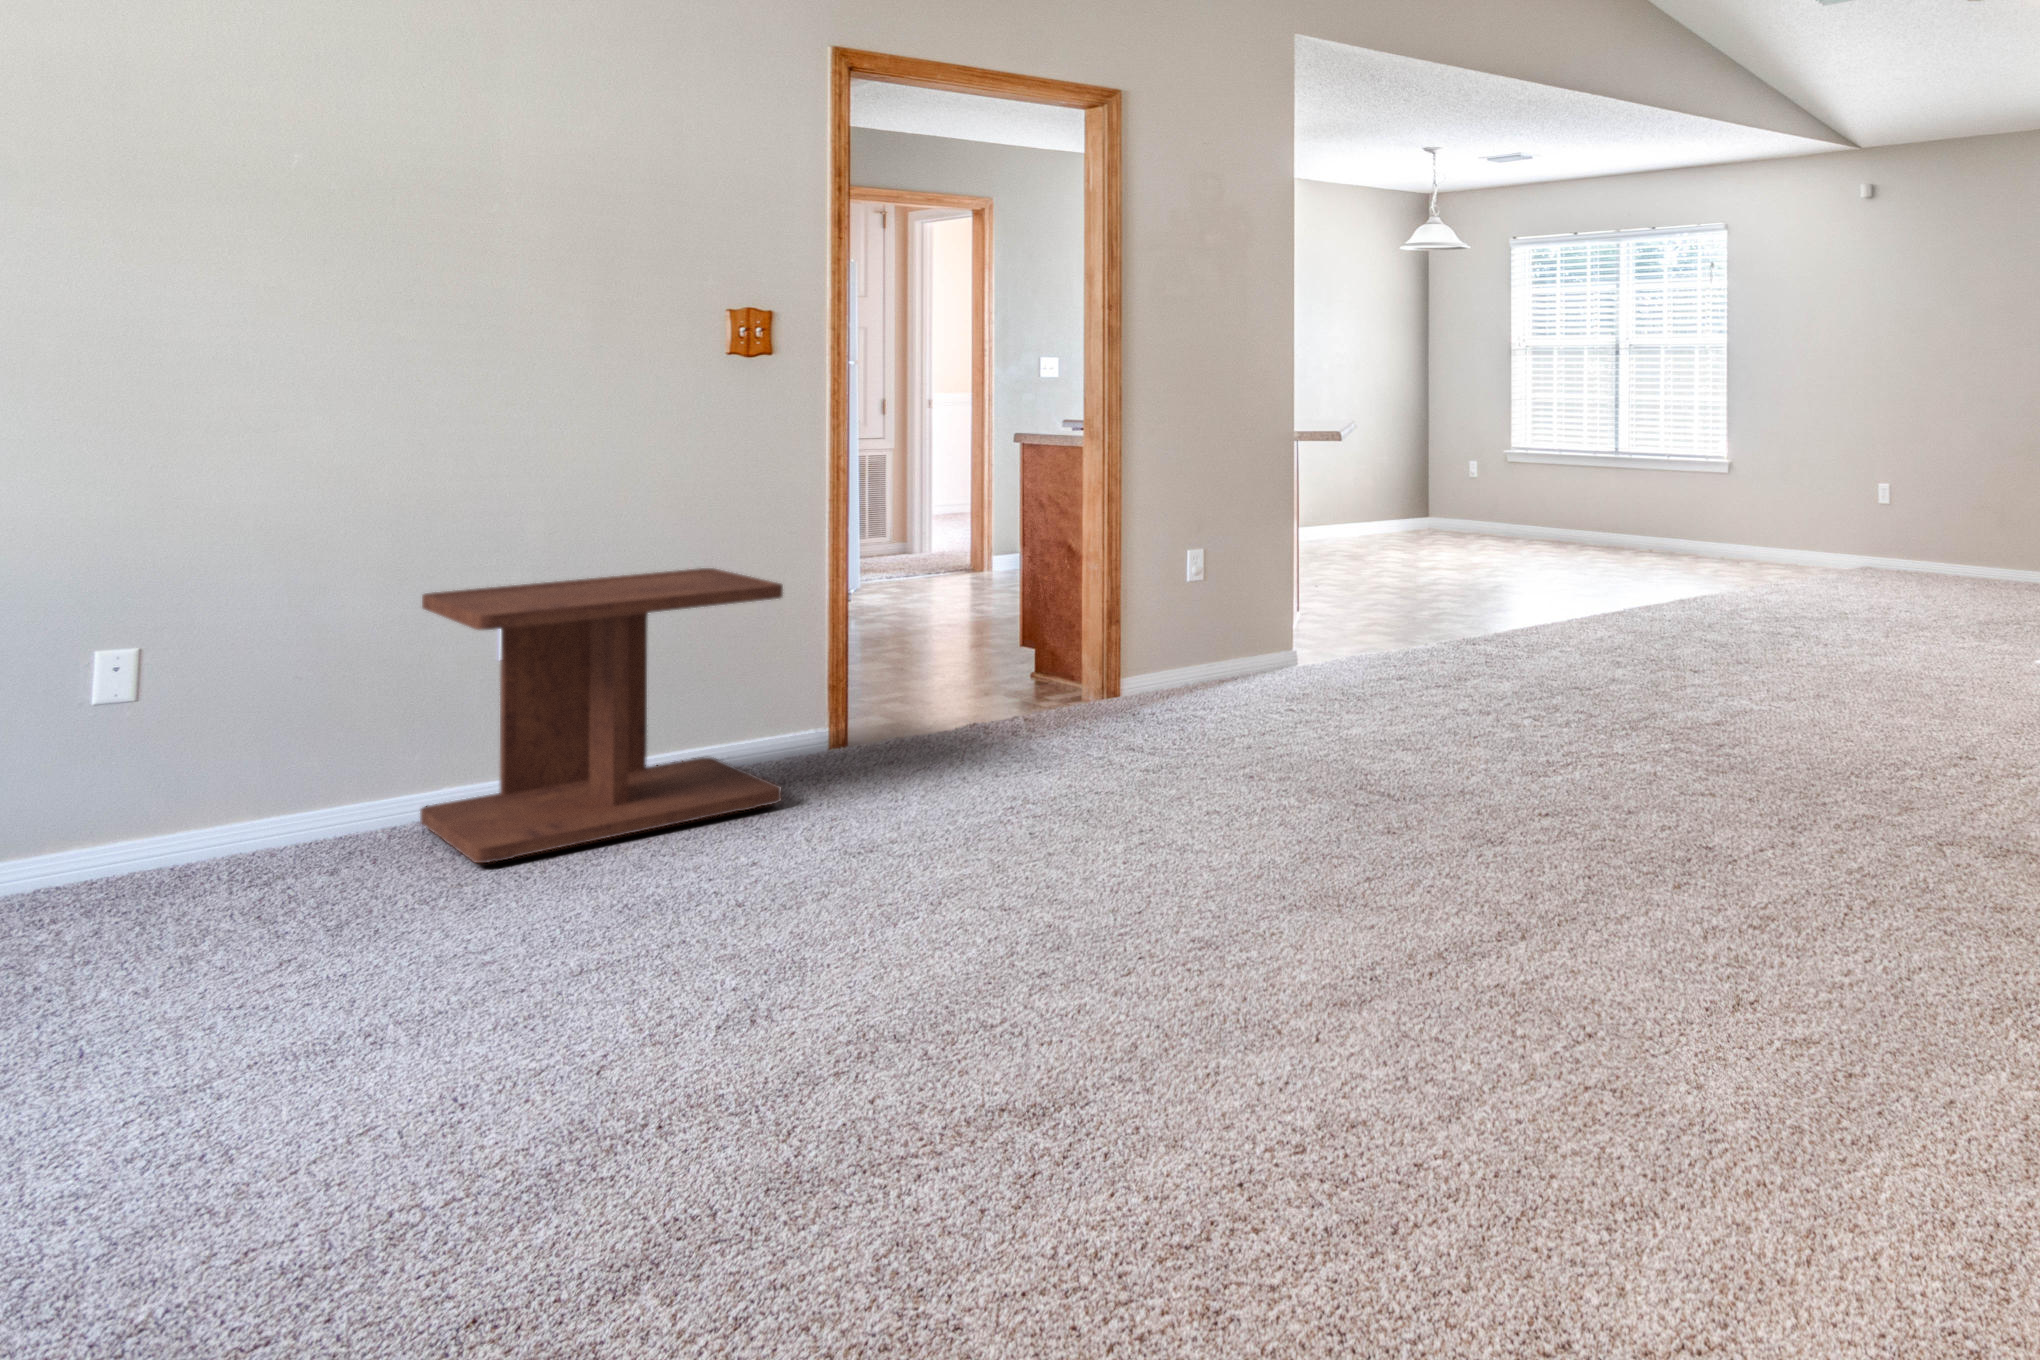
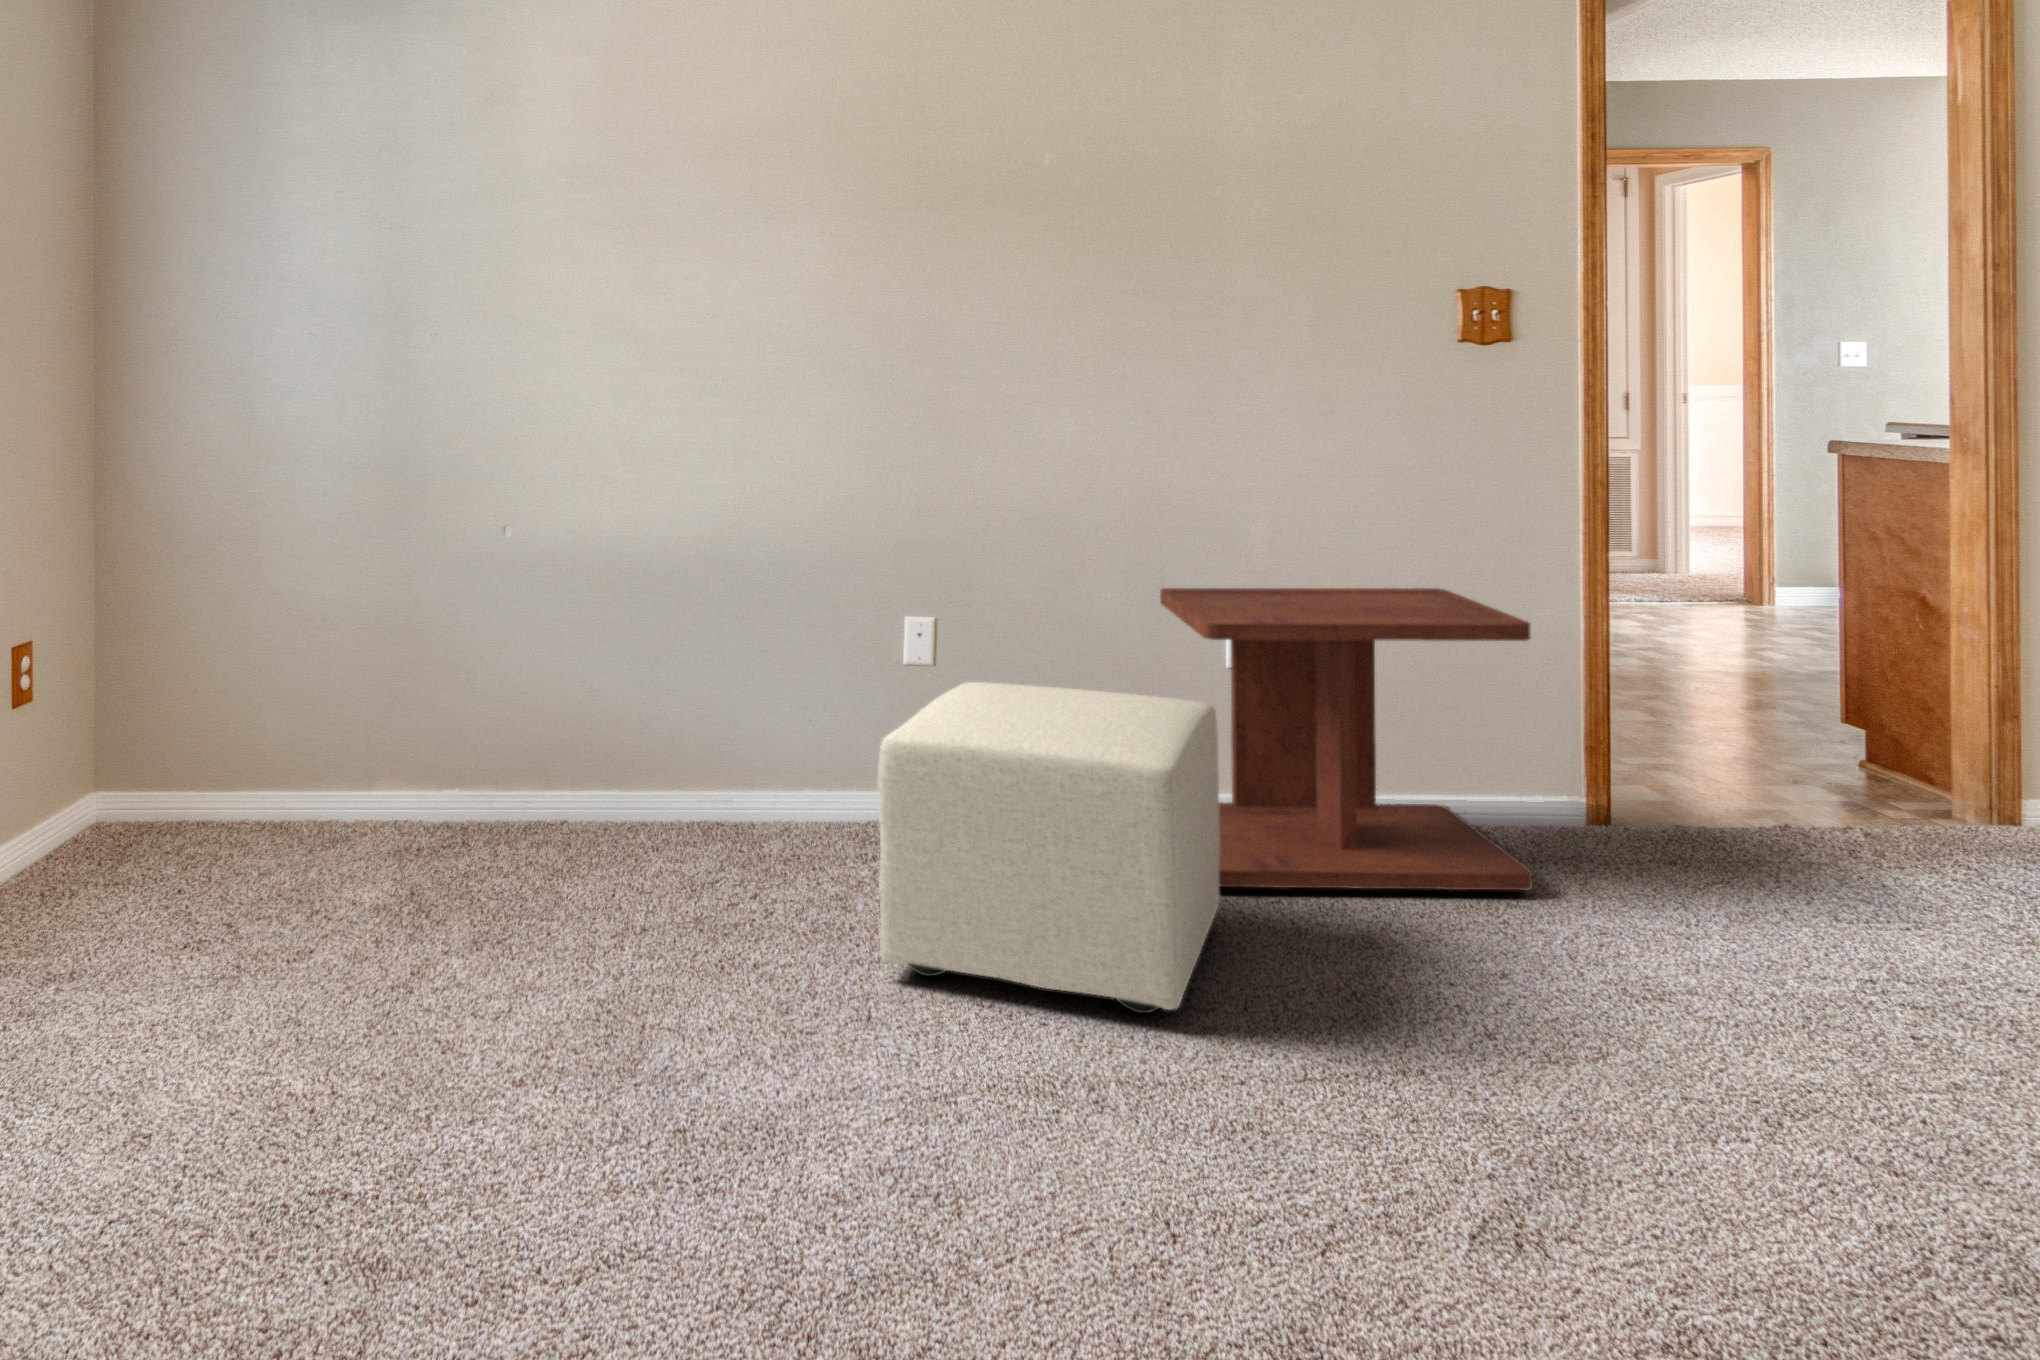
ottoman: none [78,686,493,1013] -> present [878,682,1220,1013]

